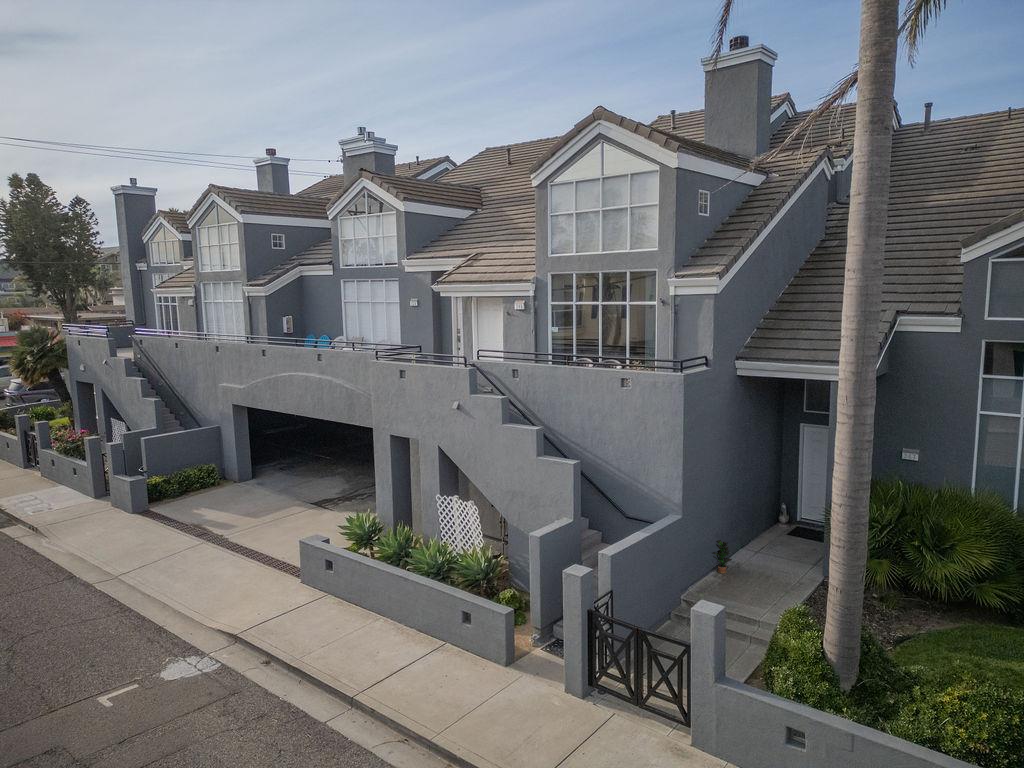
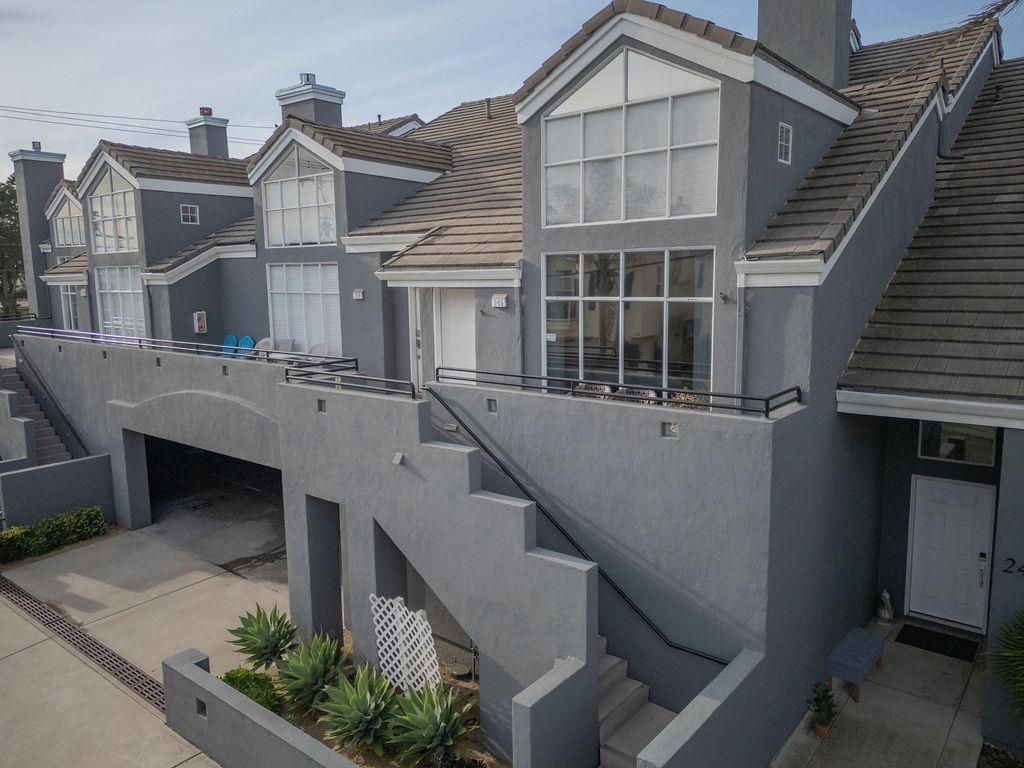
bench: none [730,518,773,558] -> present [827,627,886,702]

